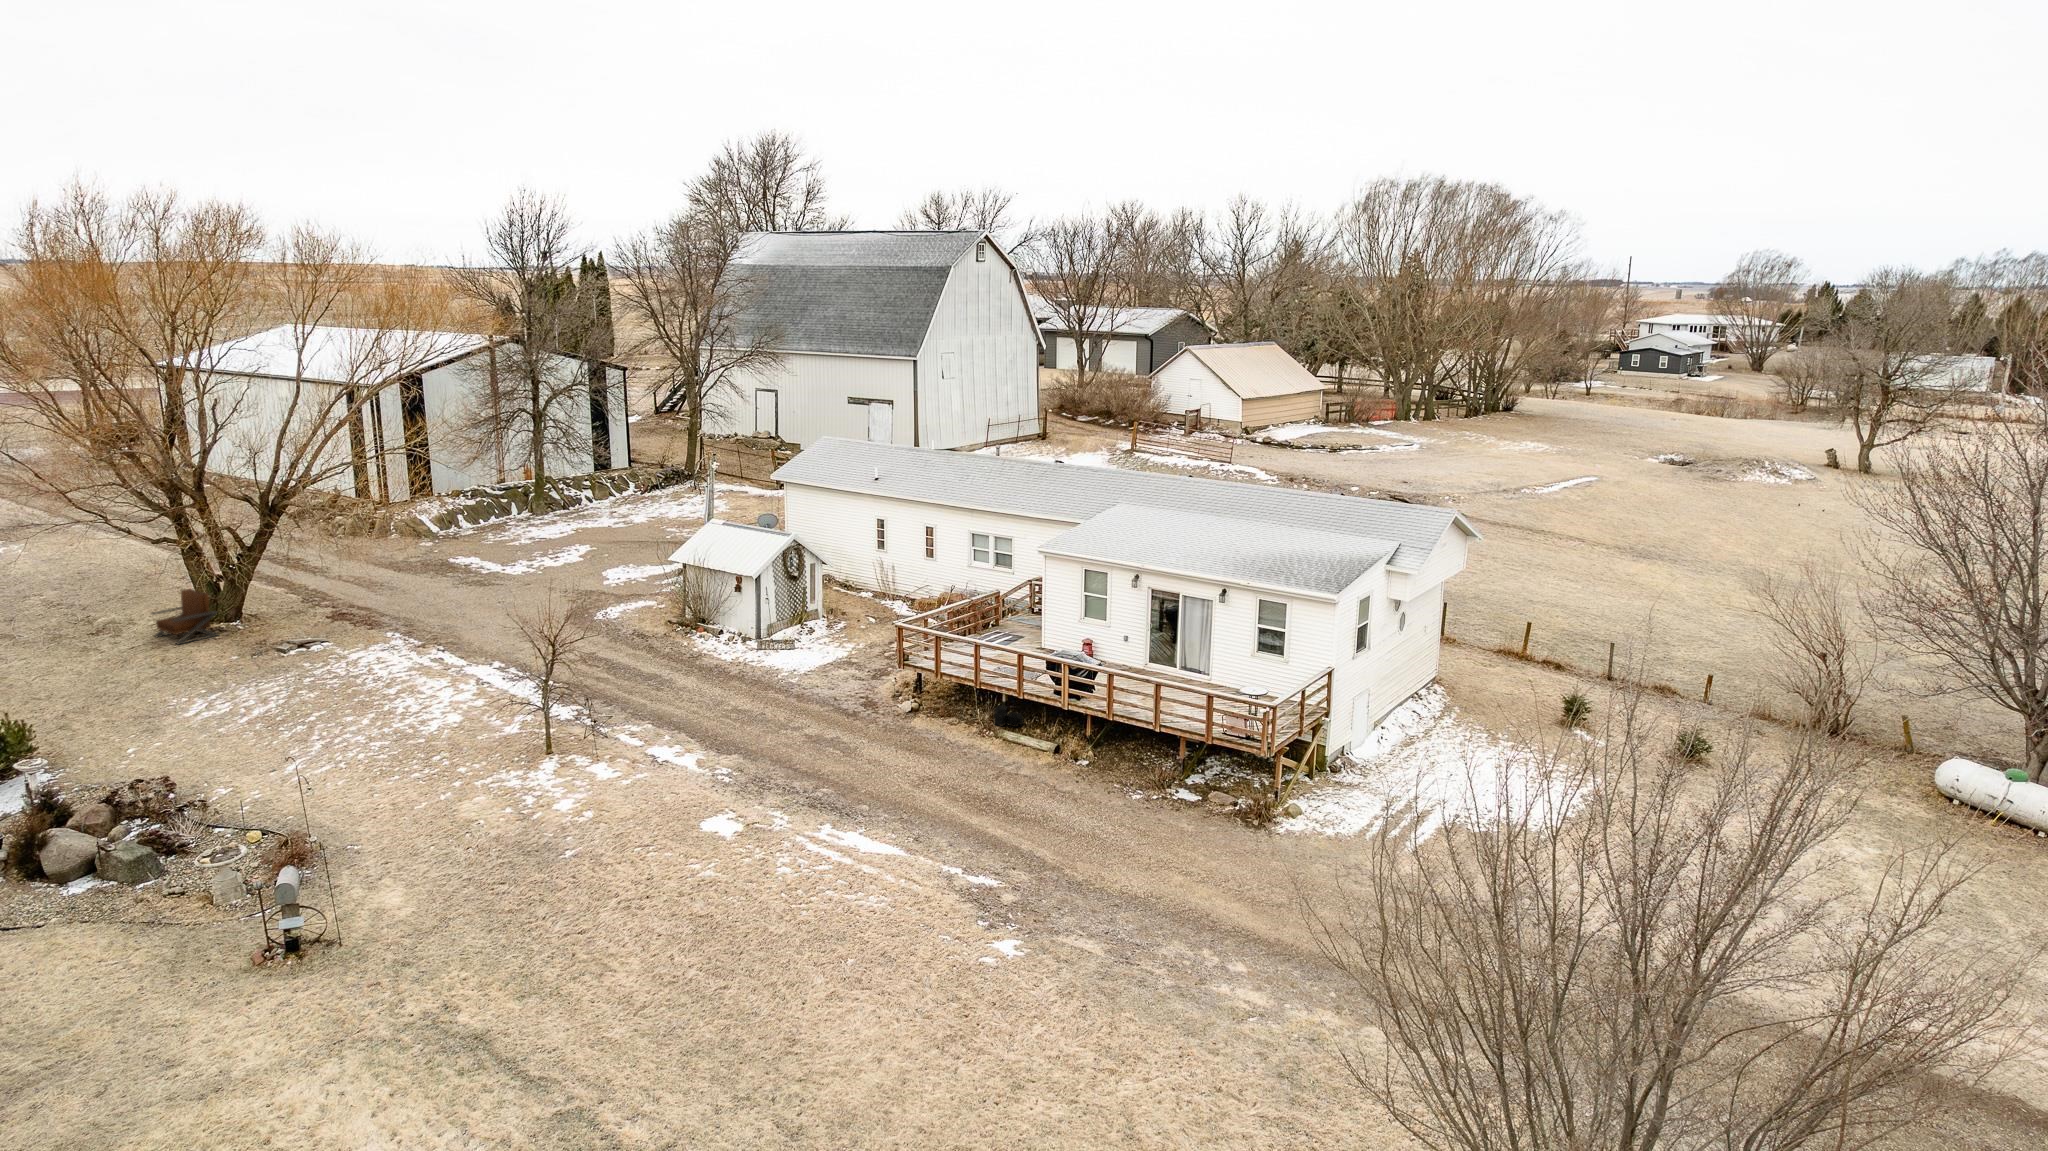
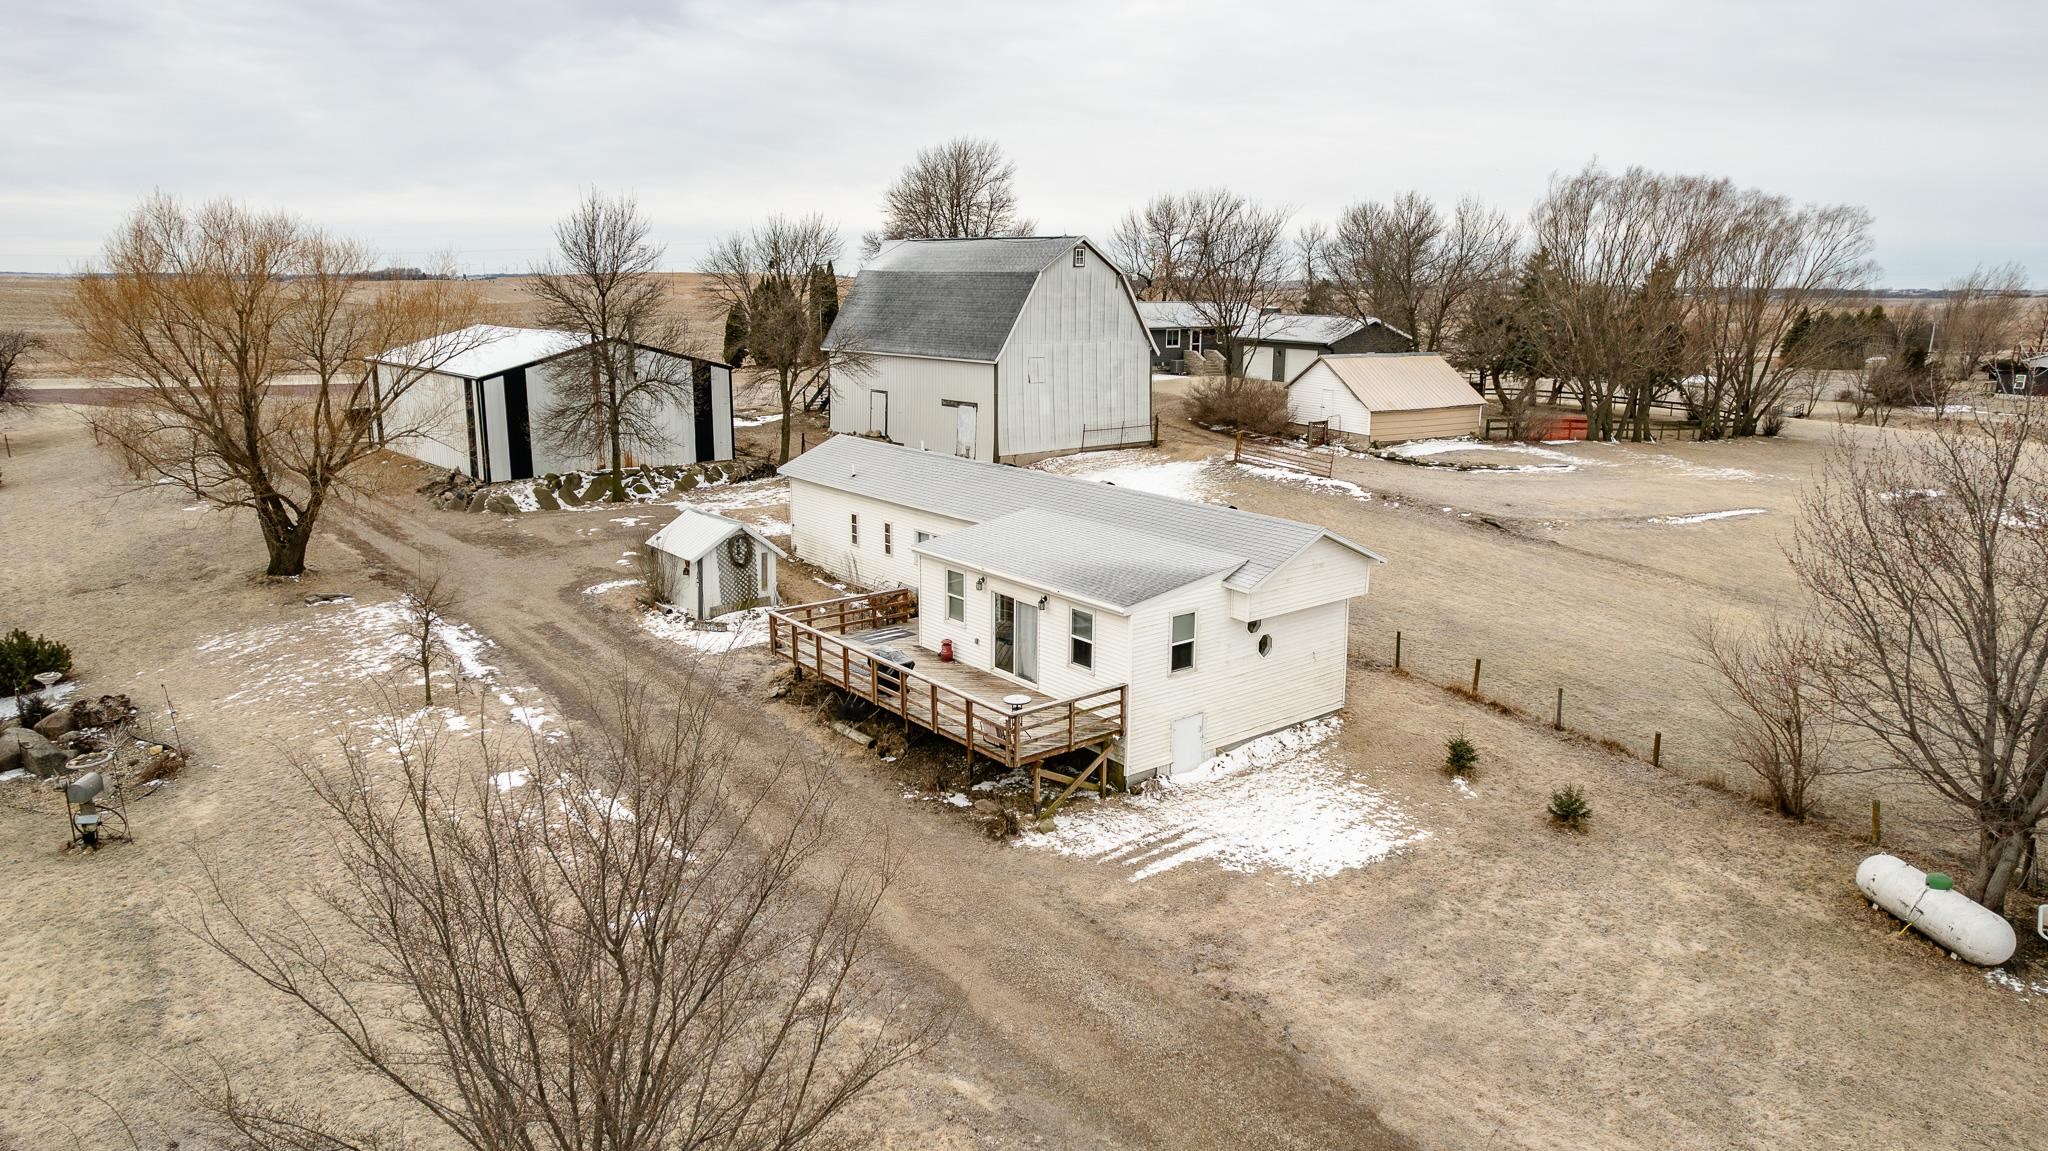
lounge chair: present [151,589,218,645] -> none [231,546,281,592]

